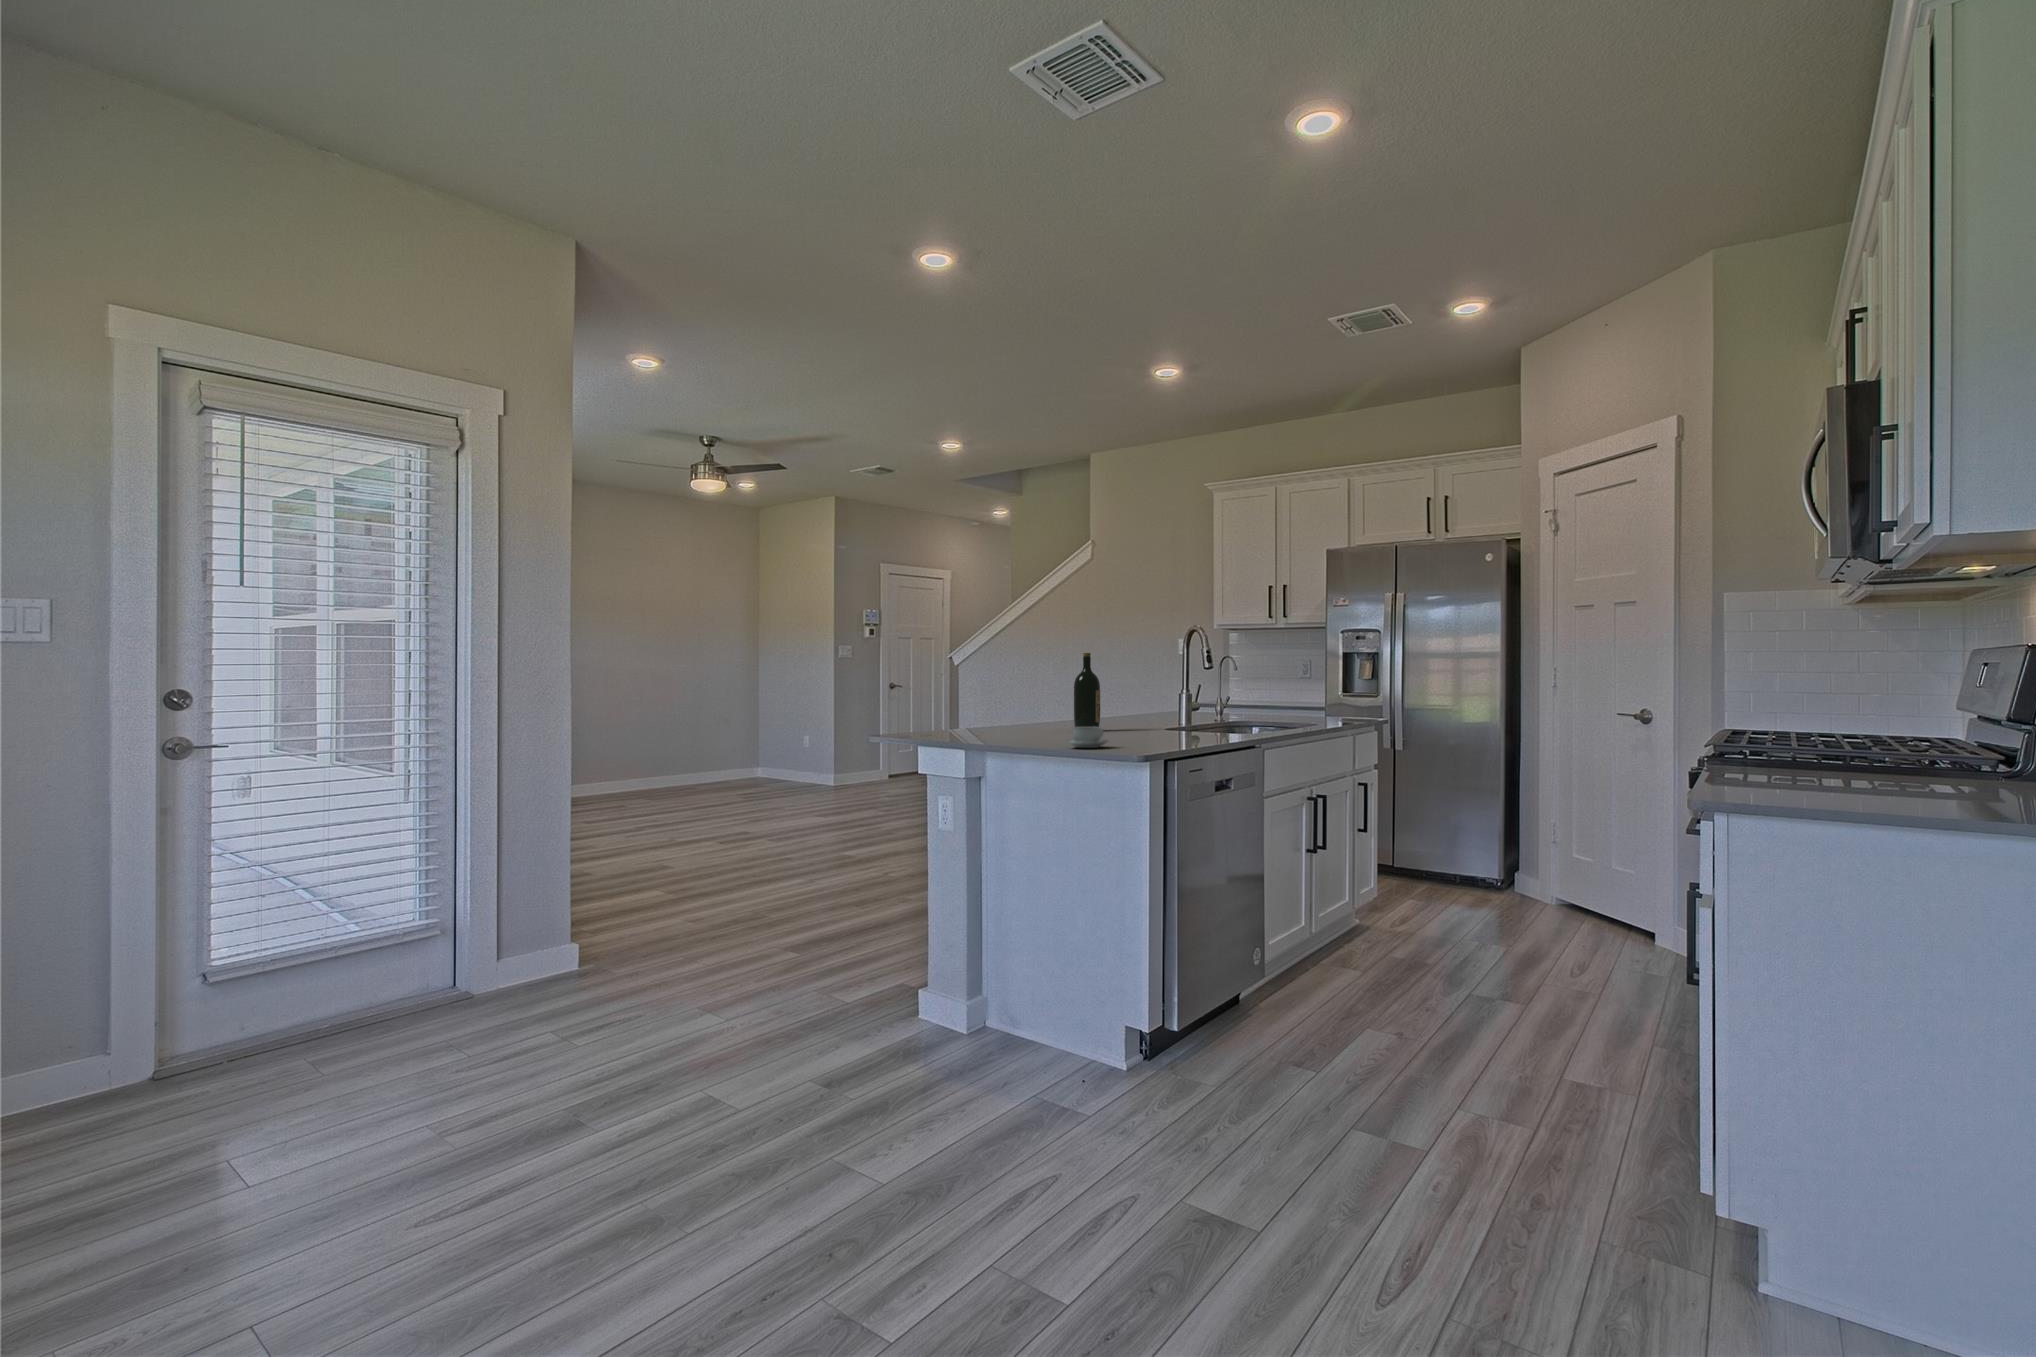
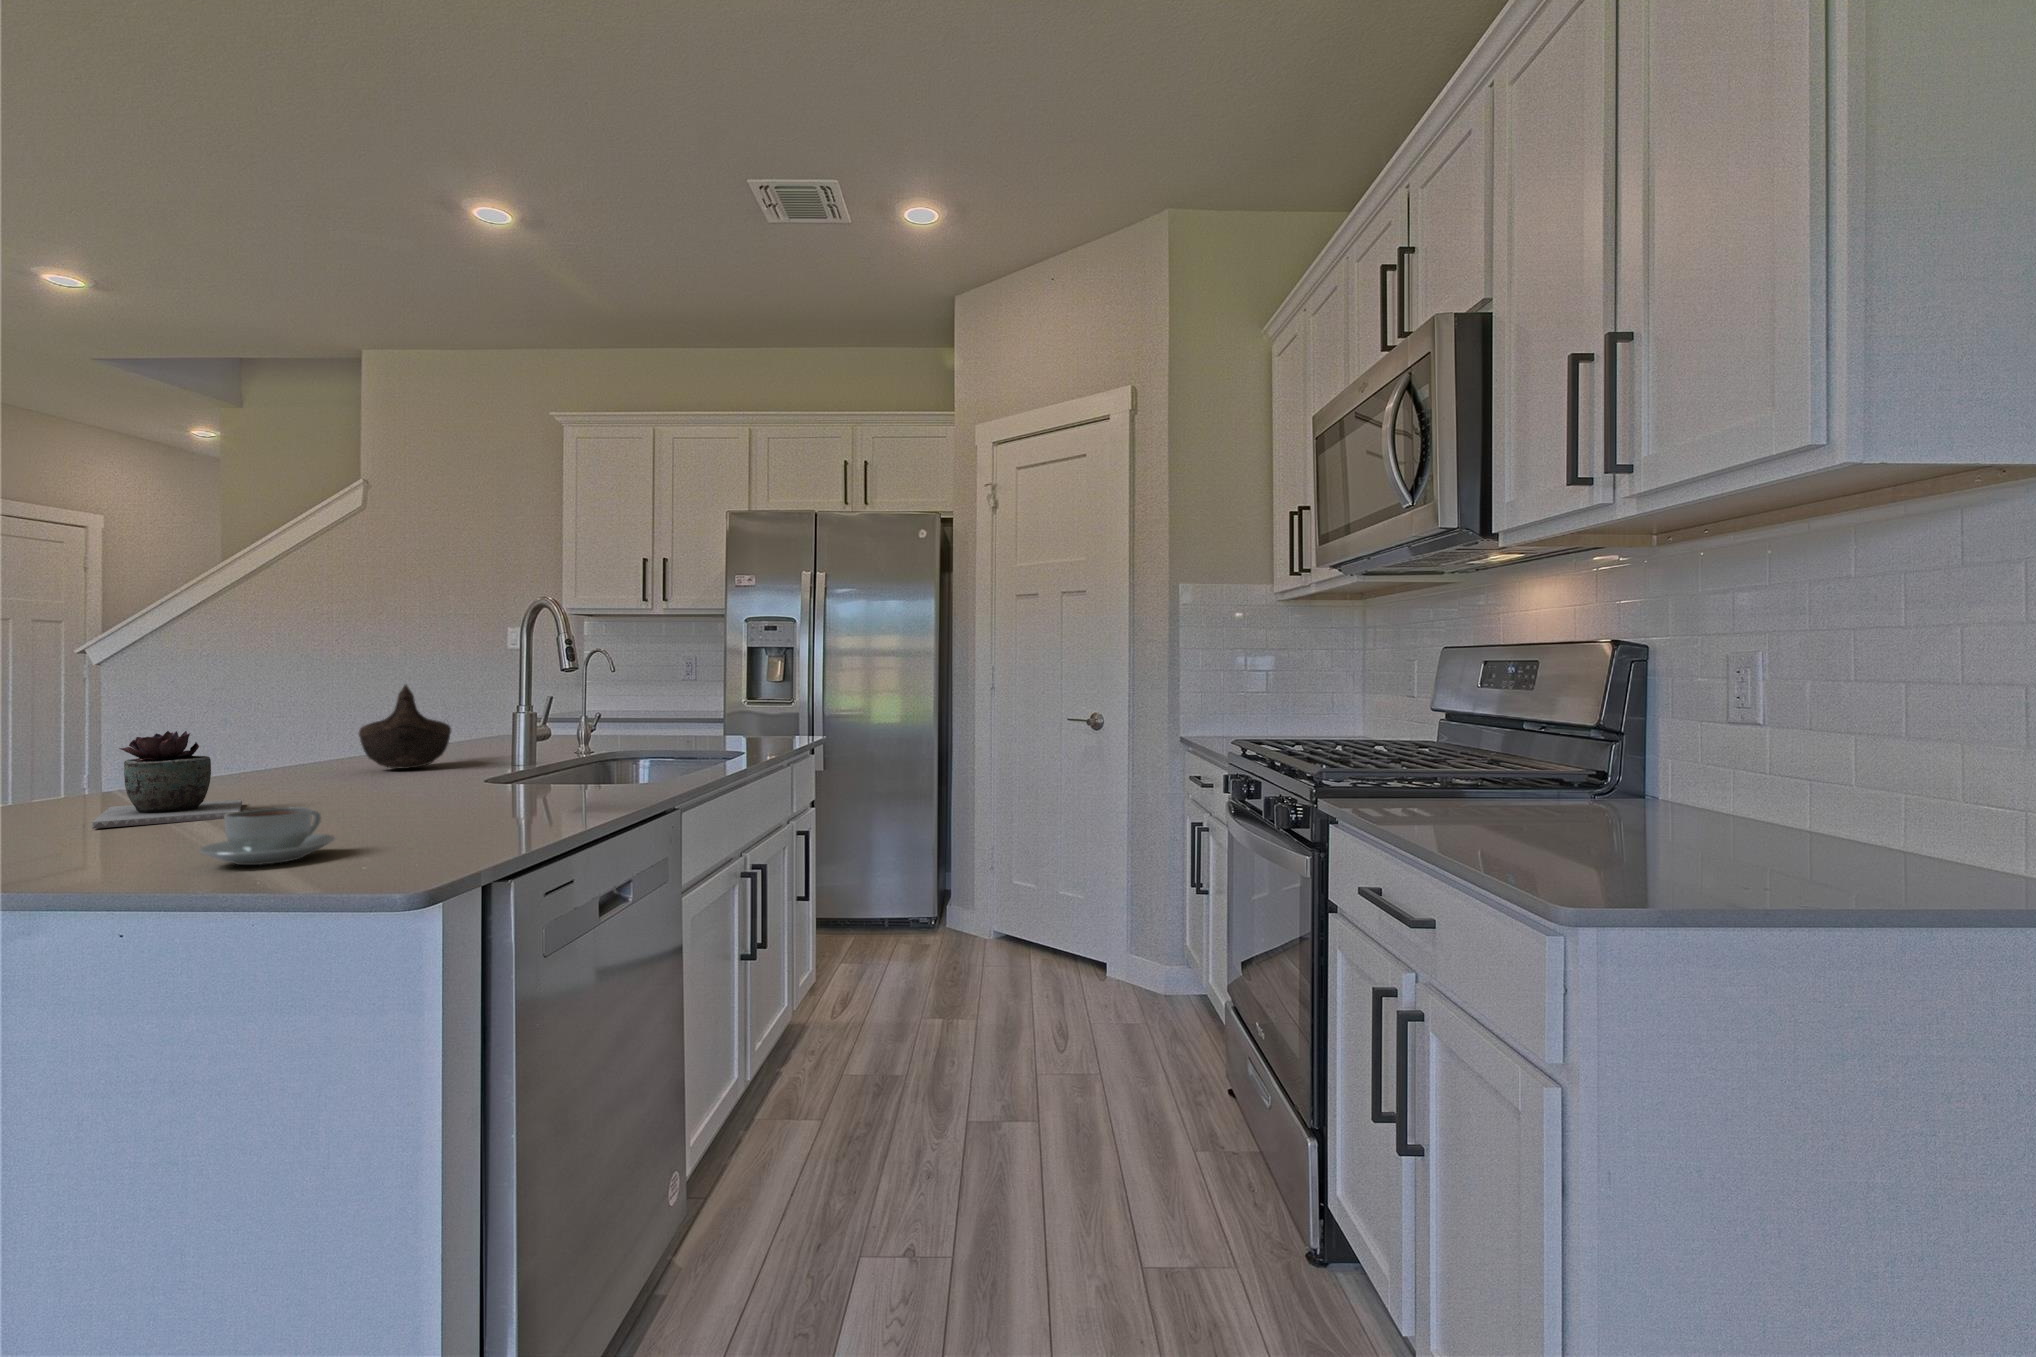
wine bottle: present [1074,653,1100,727] -> none [279,638,344,793]
decorative bowl: none [1103,678,1147,724] -> present [359,685,451,769]
succulent plant: none [1015,697,1064,738] -> present [92,731,242,829]

